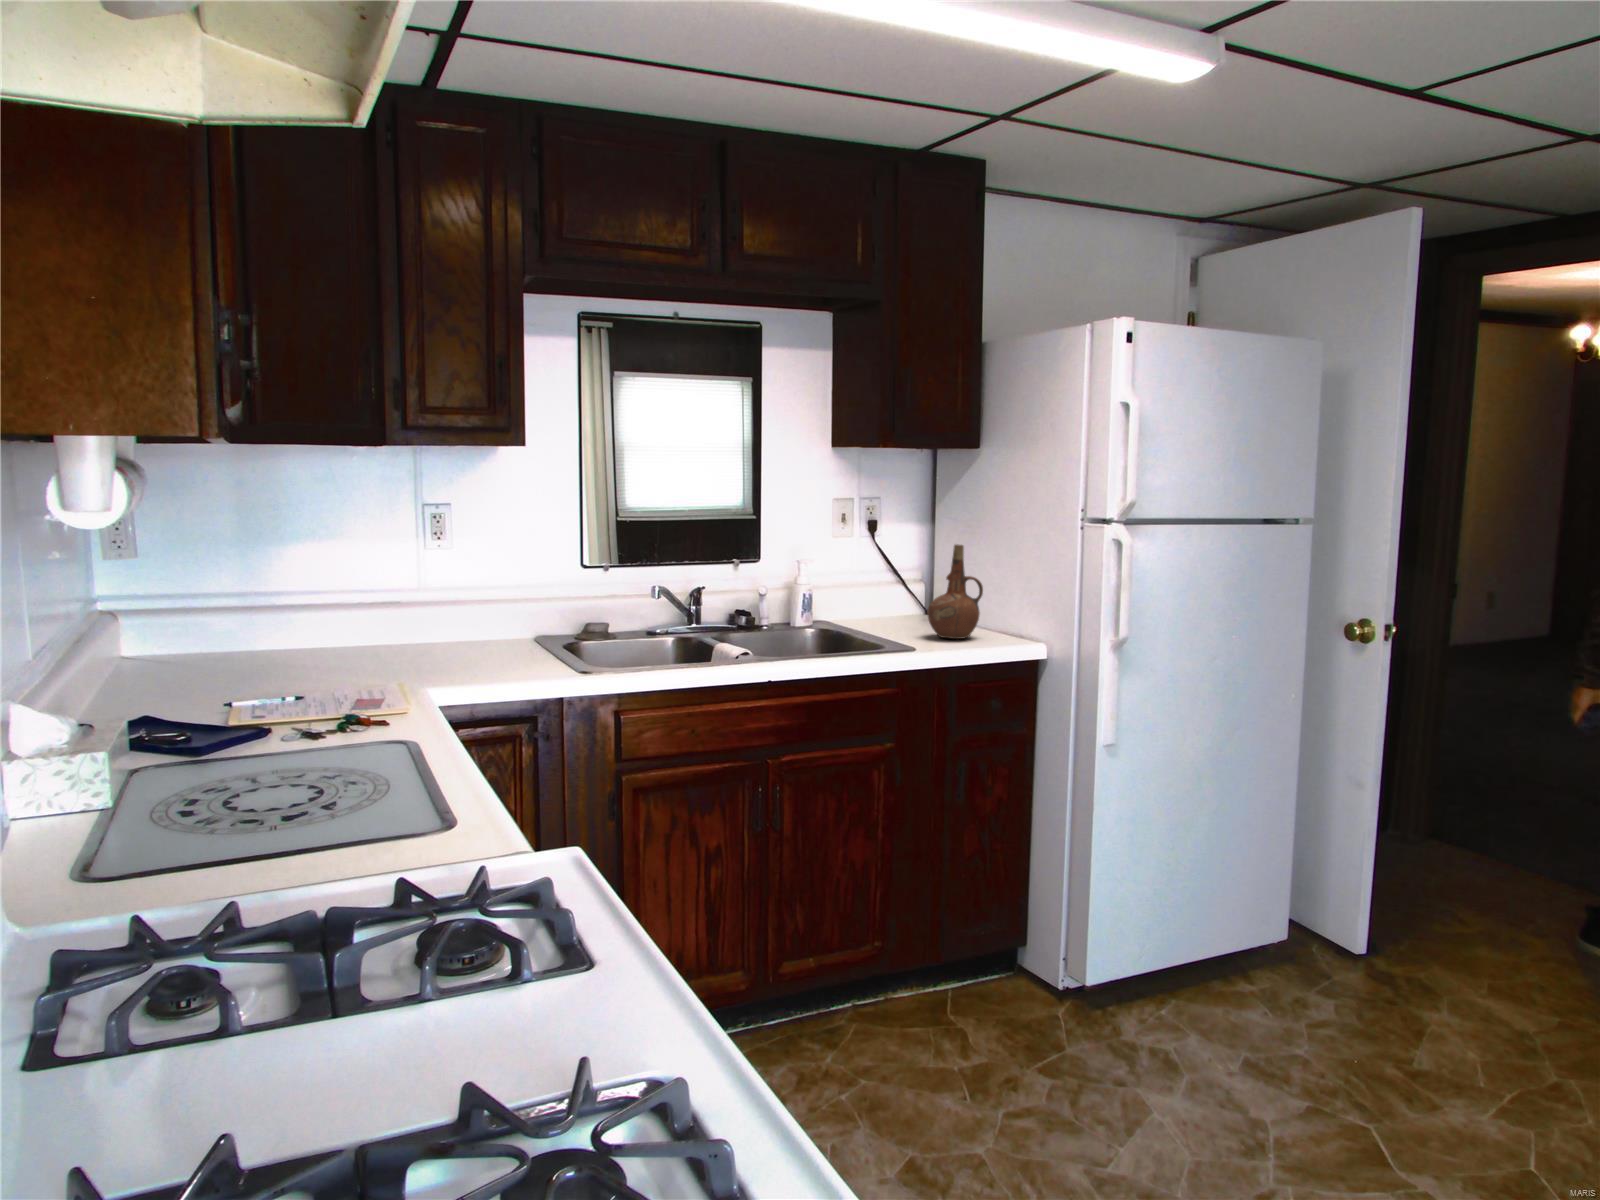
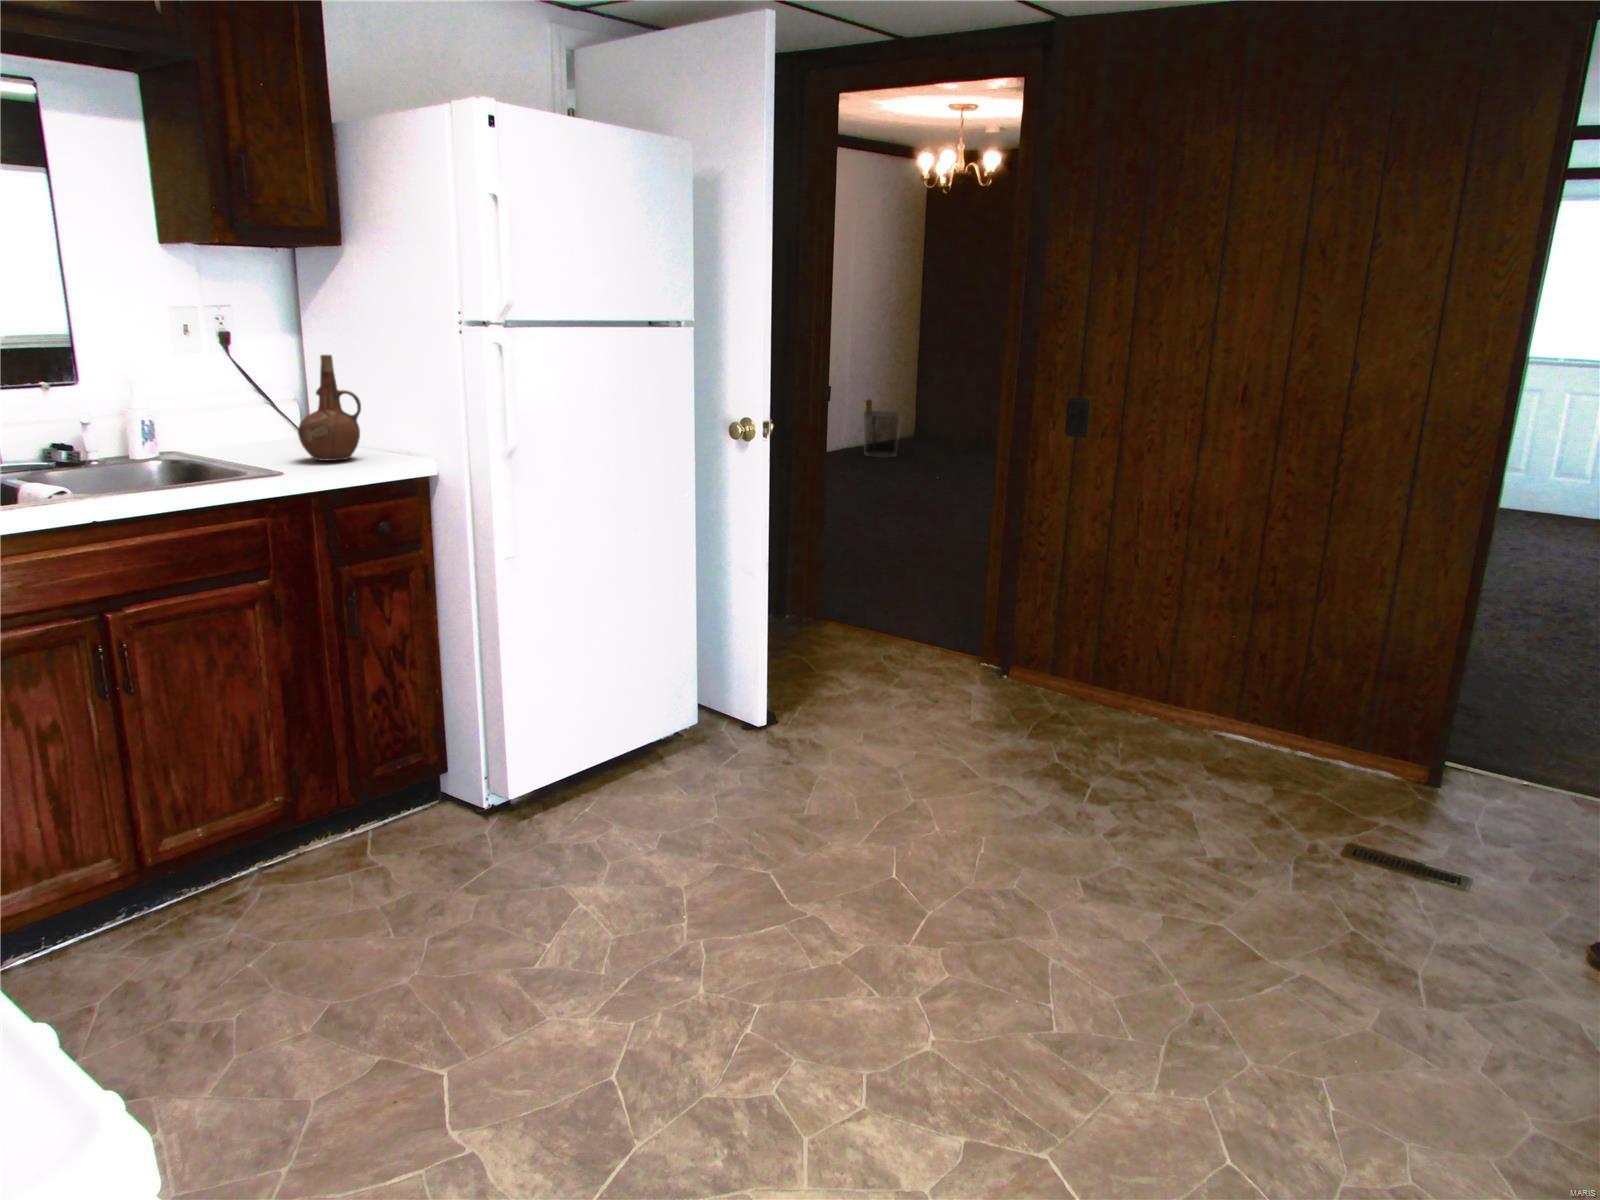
waste bin: none [1492,606,1546,661] -> present [863,411,901,458]

